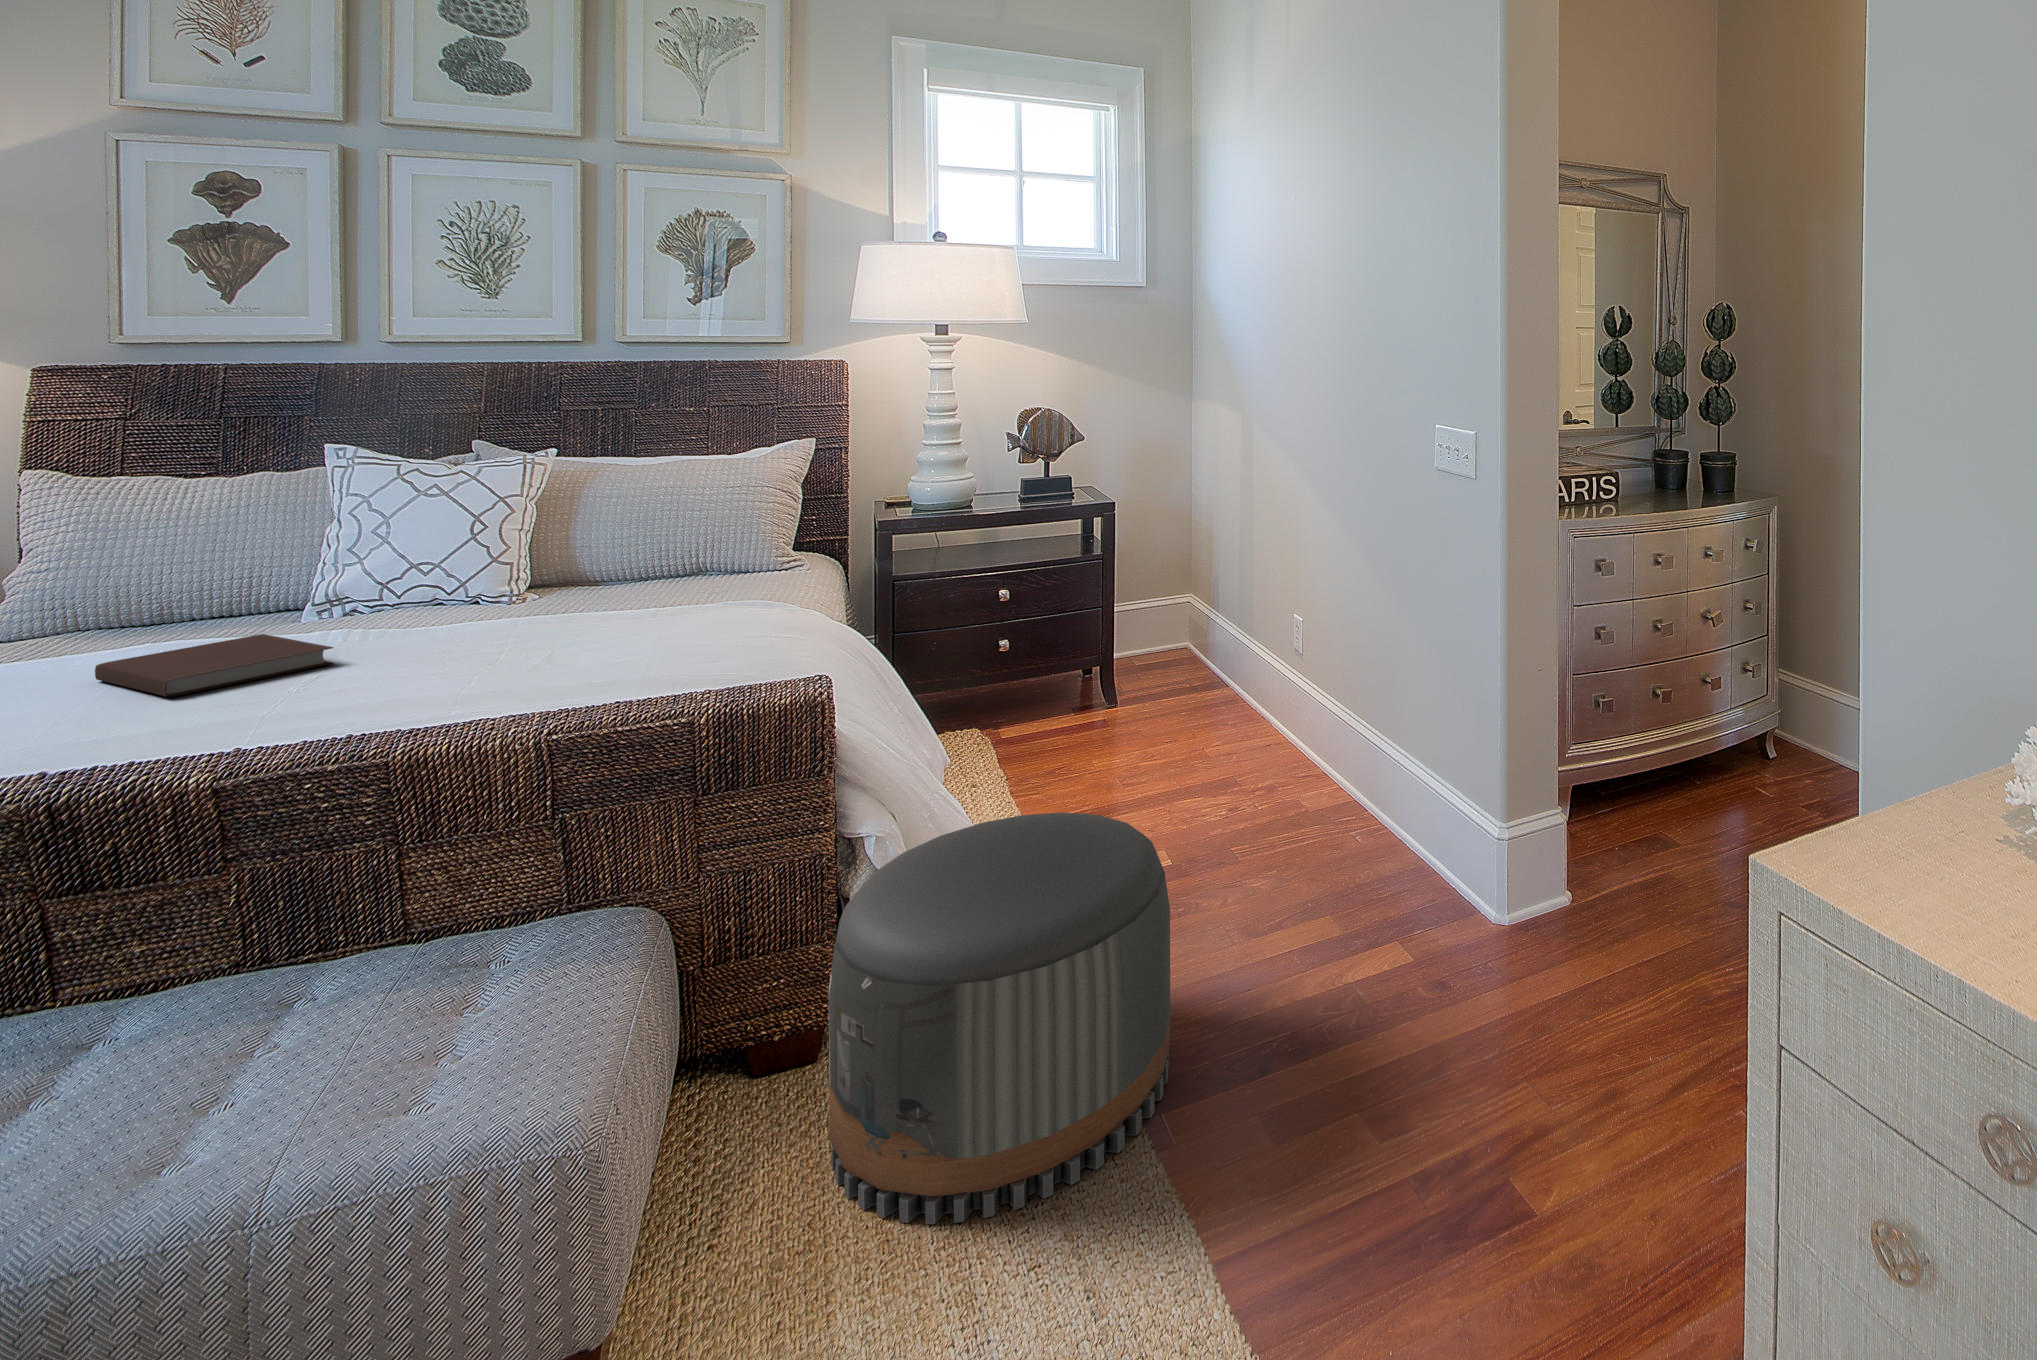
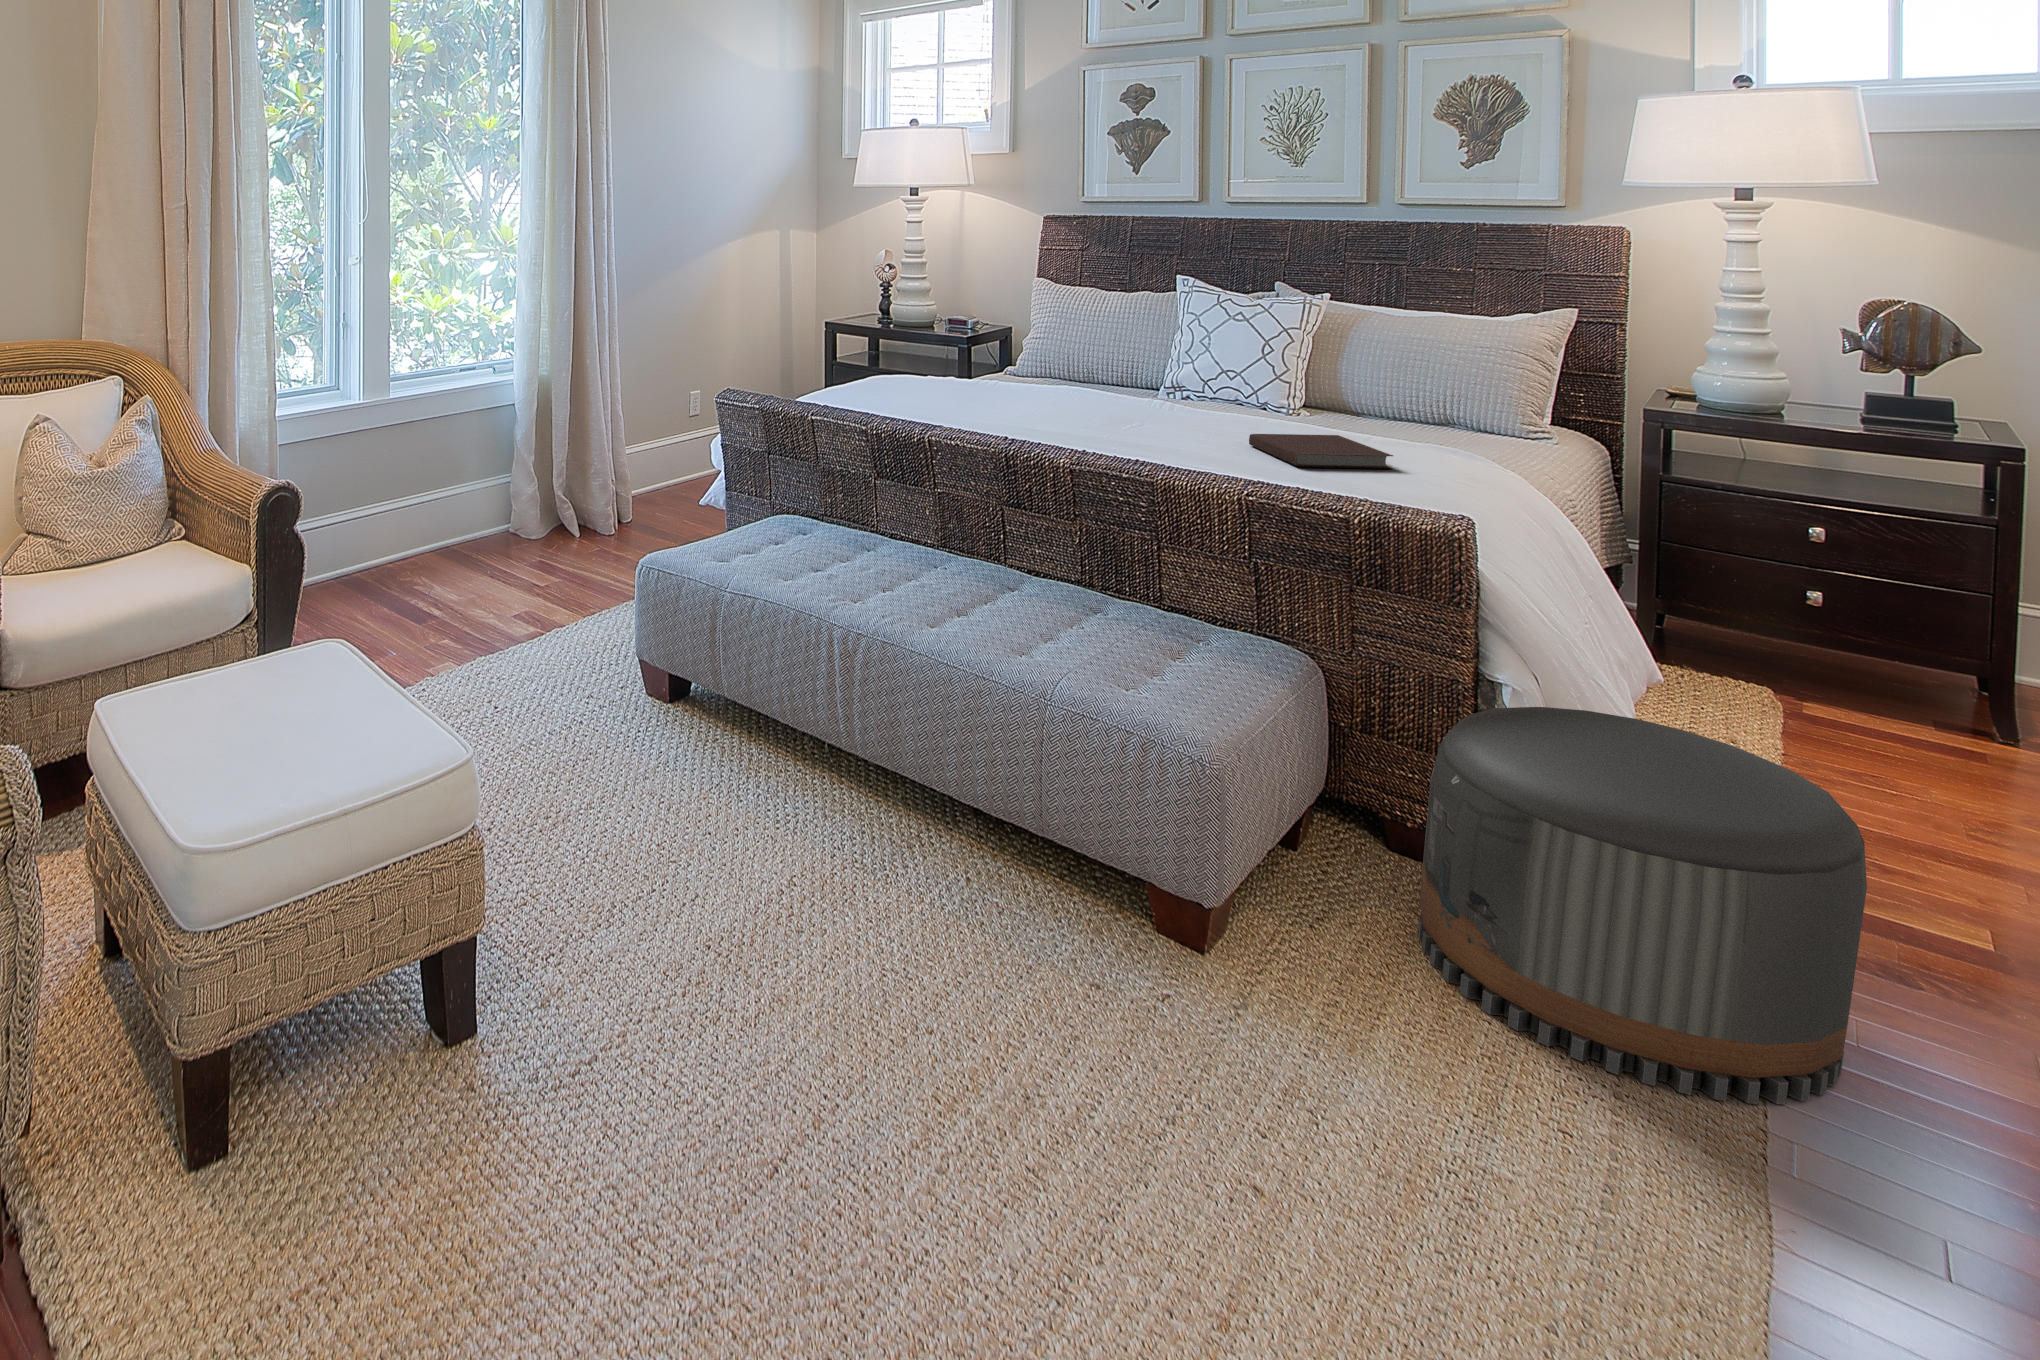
notebook: present [95,634,334,697] -> present [1249,434,1393,469]

